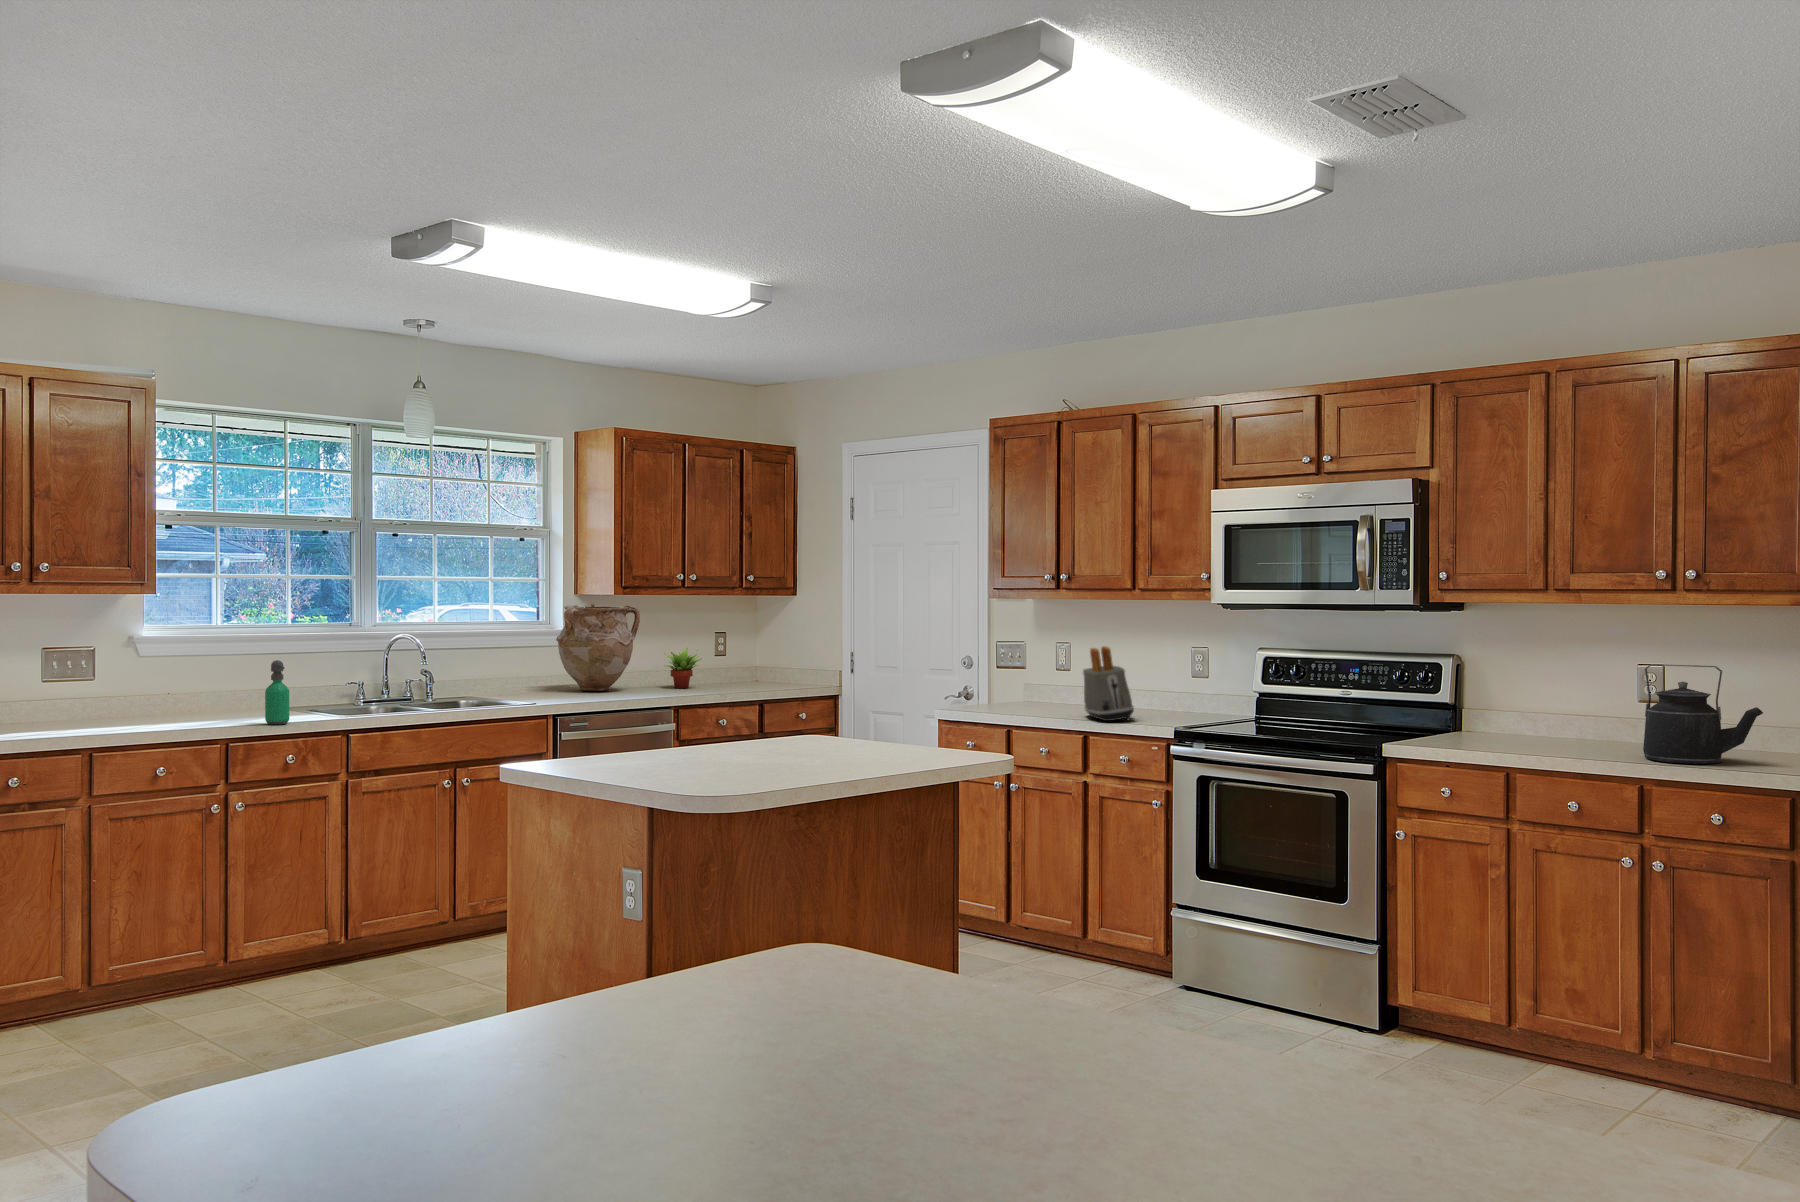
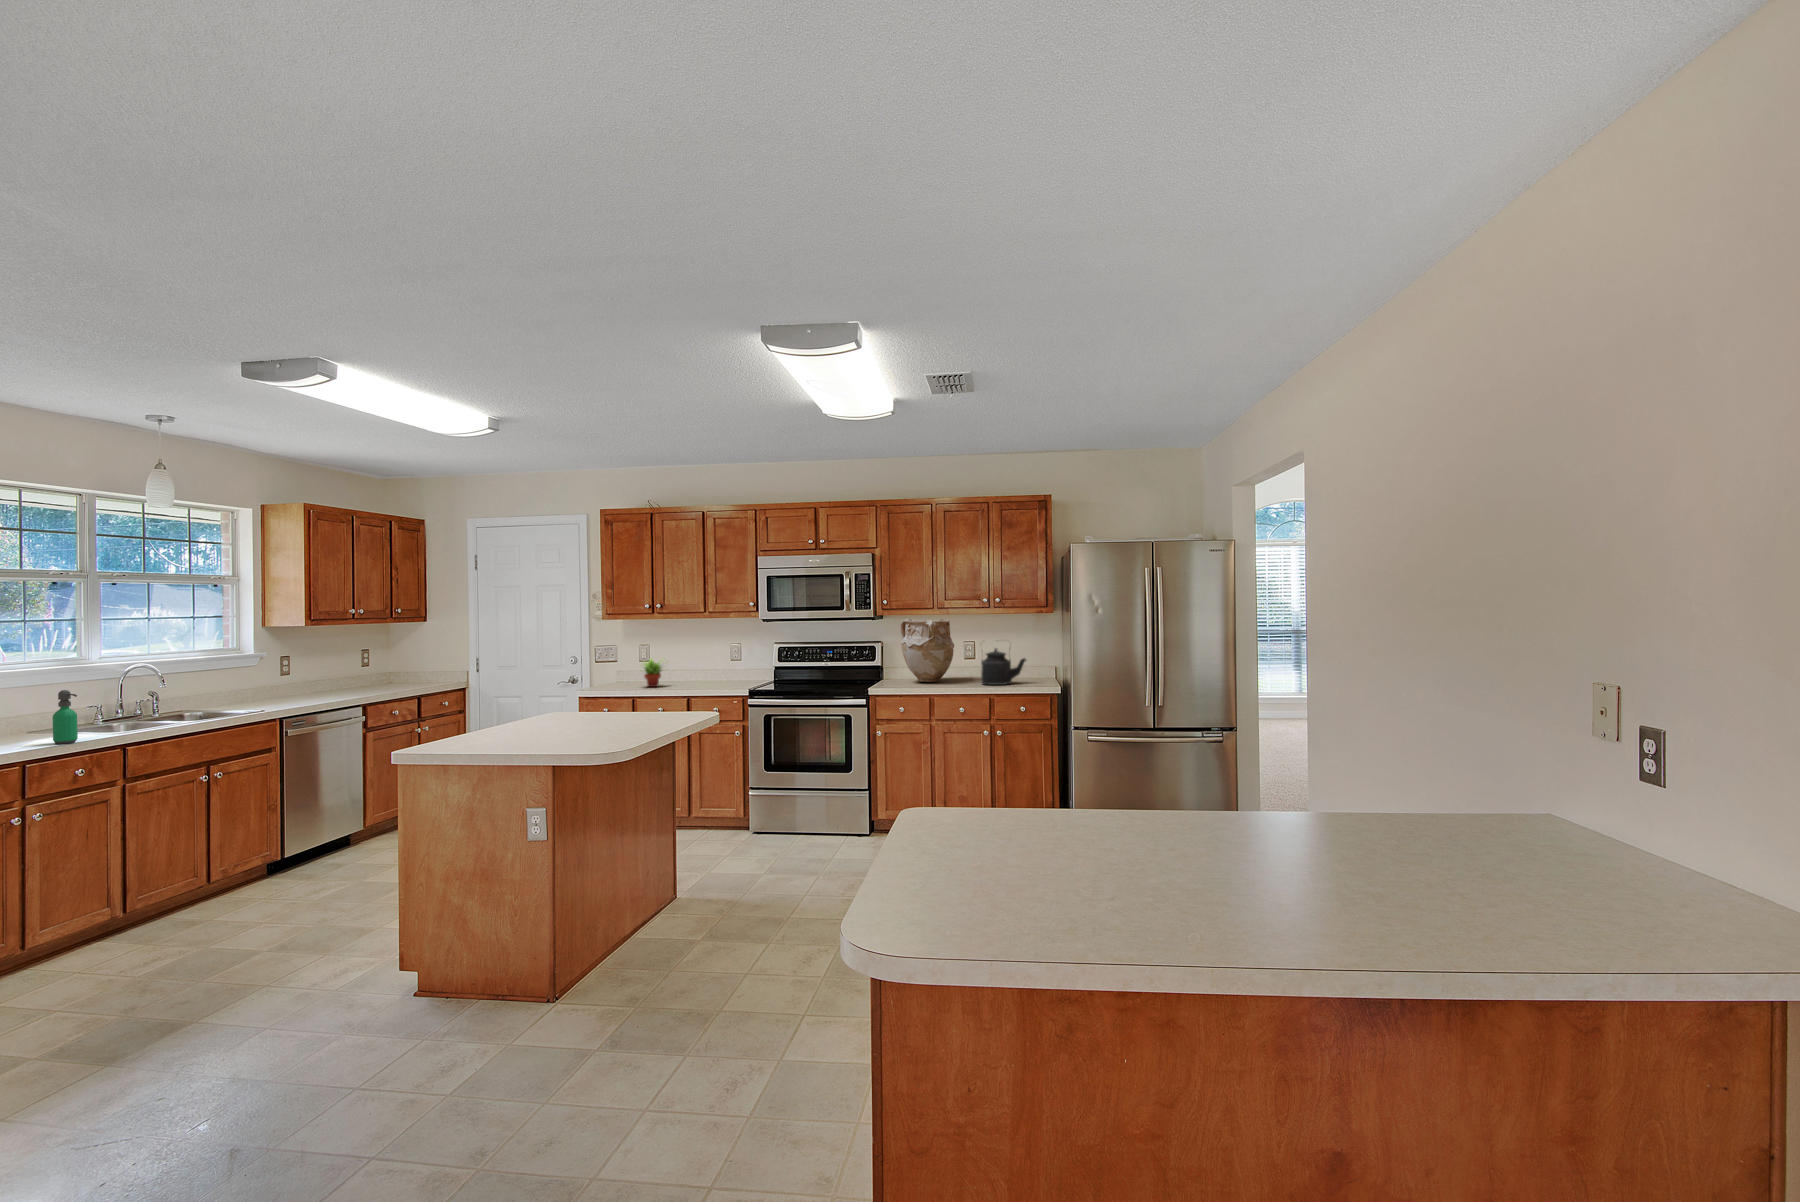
vase: present [556,604,640,691] -> present [900,619,954,682]
toaster: present [1083,646,1134,721] -> none [680,646,717,690]
succulent plant: present [665,648,702,688] -> present [644,658,662,687]

